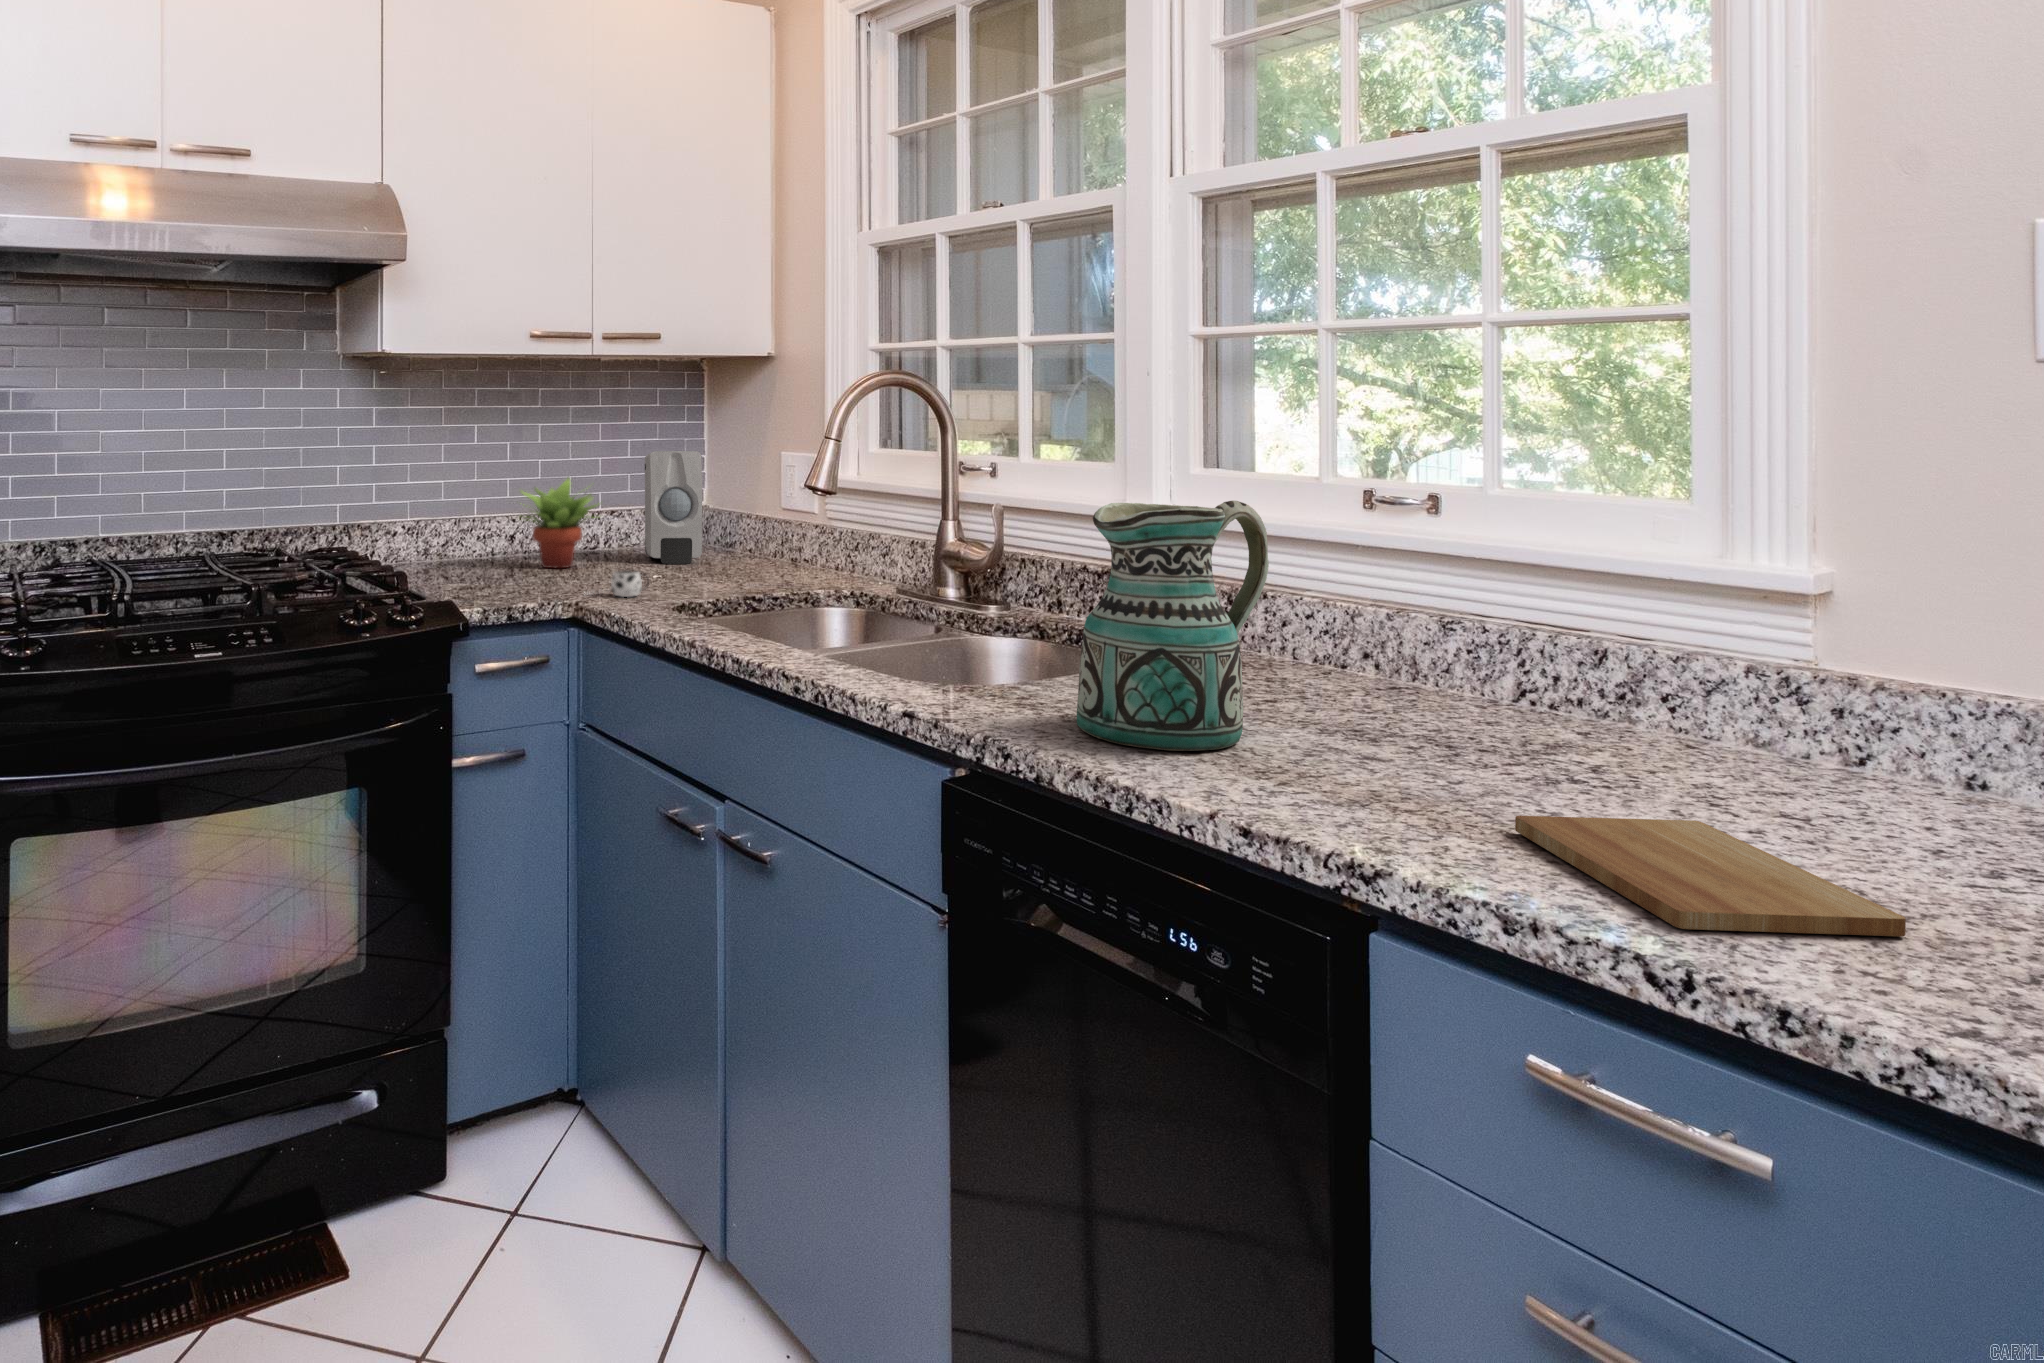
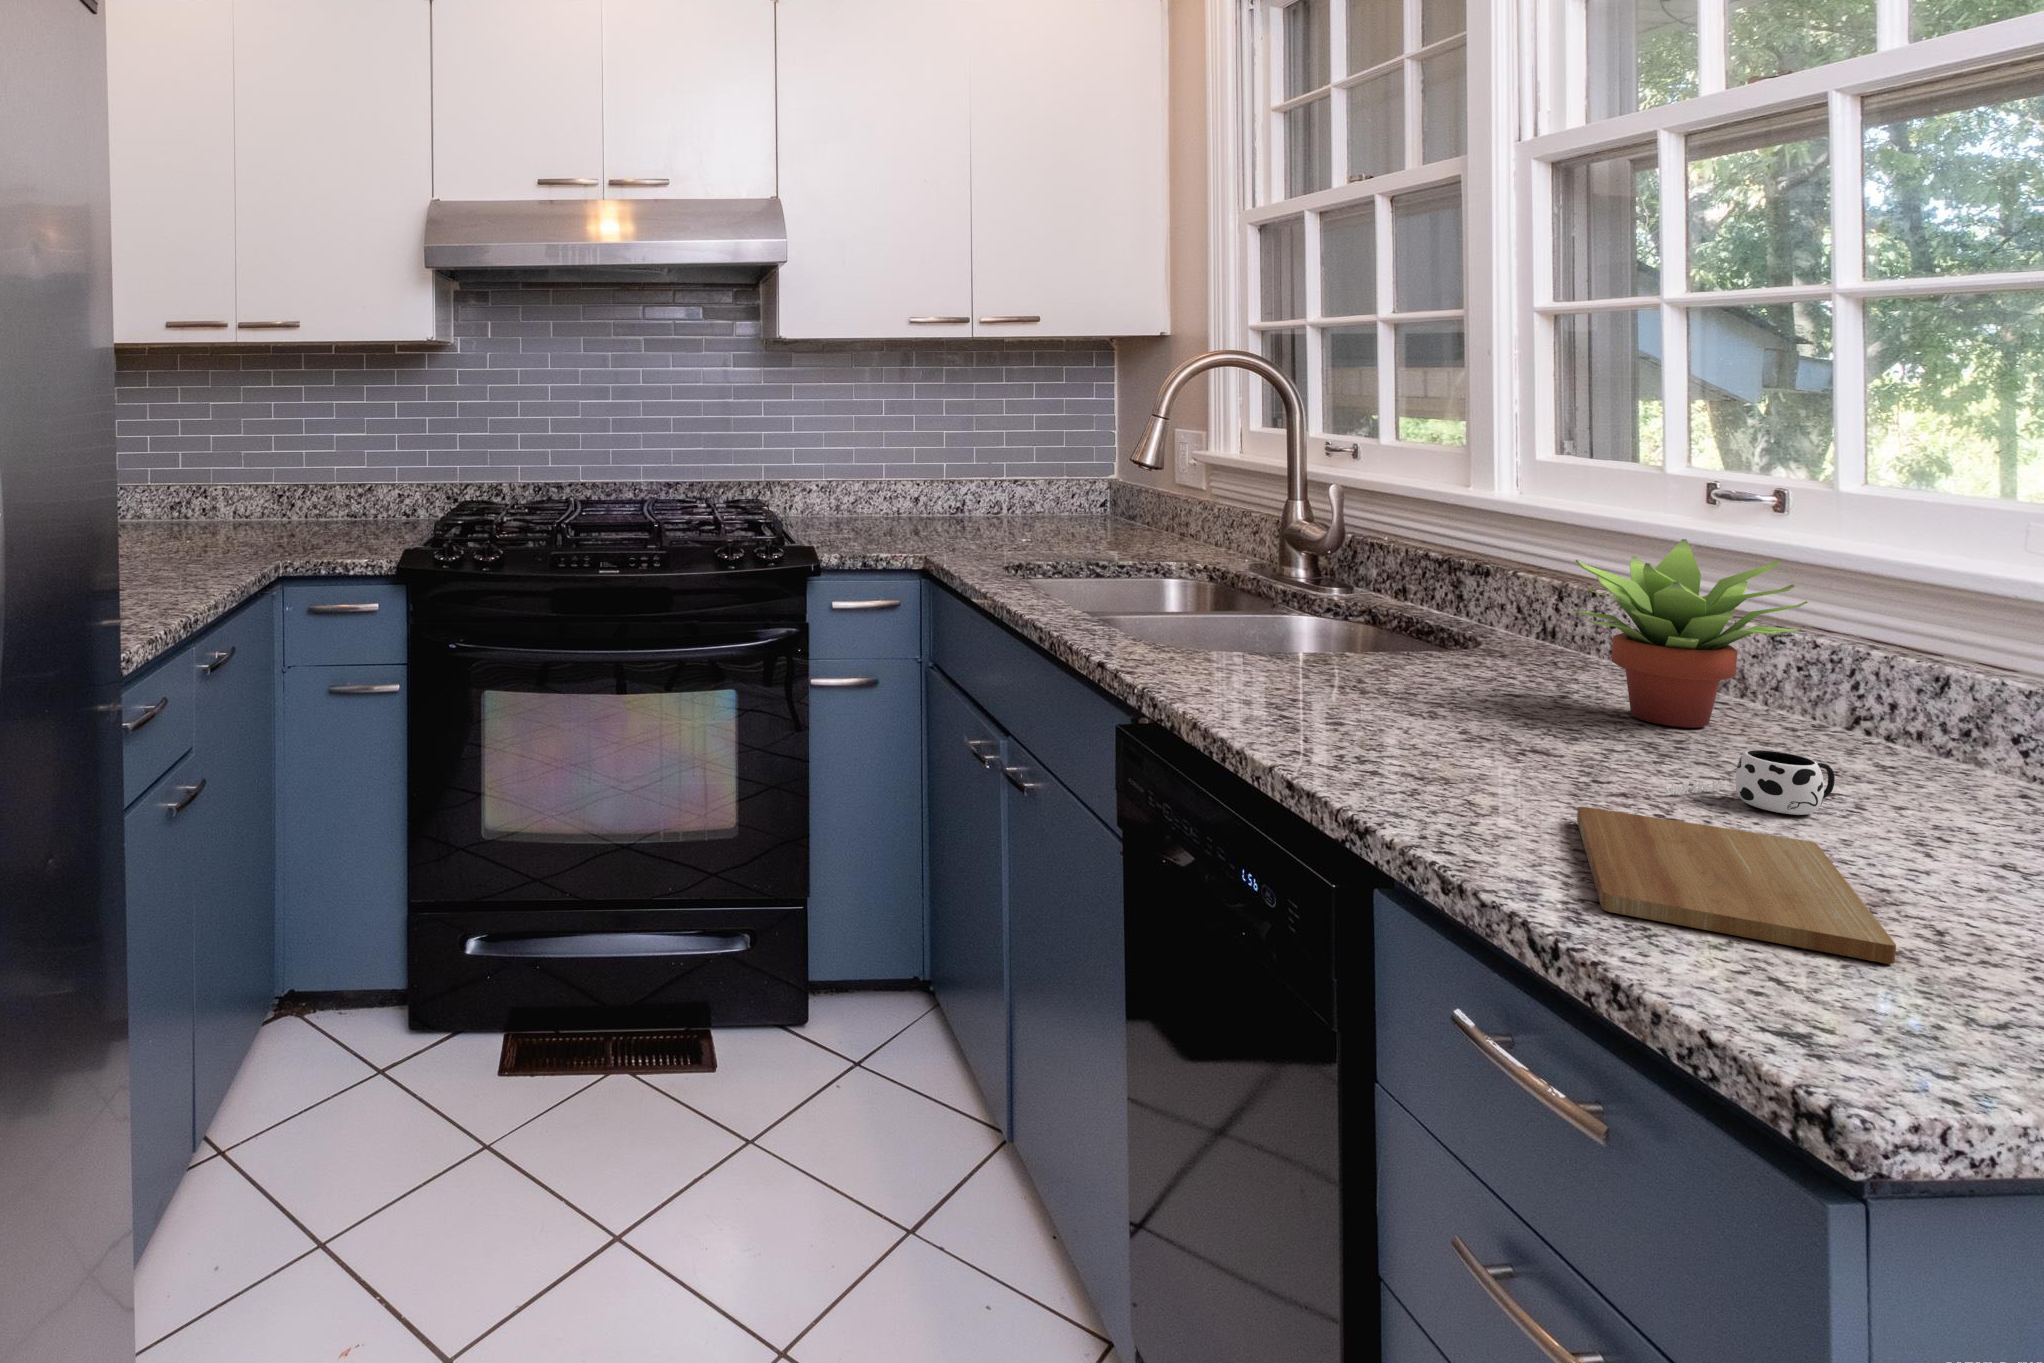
soap dispenser: present [645,451,702,564] -> none [1041,426,1096,533]
succulent plant: present [520,478,599,568] -> present [1574,539,1807,728]
ceramic pitcher: present [1077,501,1269,751] -> none [1243,480,1476,722]
mug: present [584,570,649,597] -> present [1665,750,1835,815]

